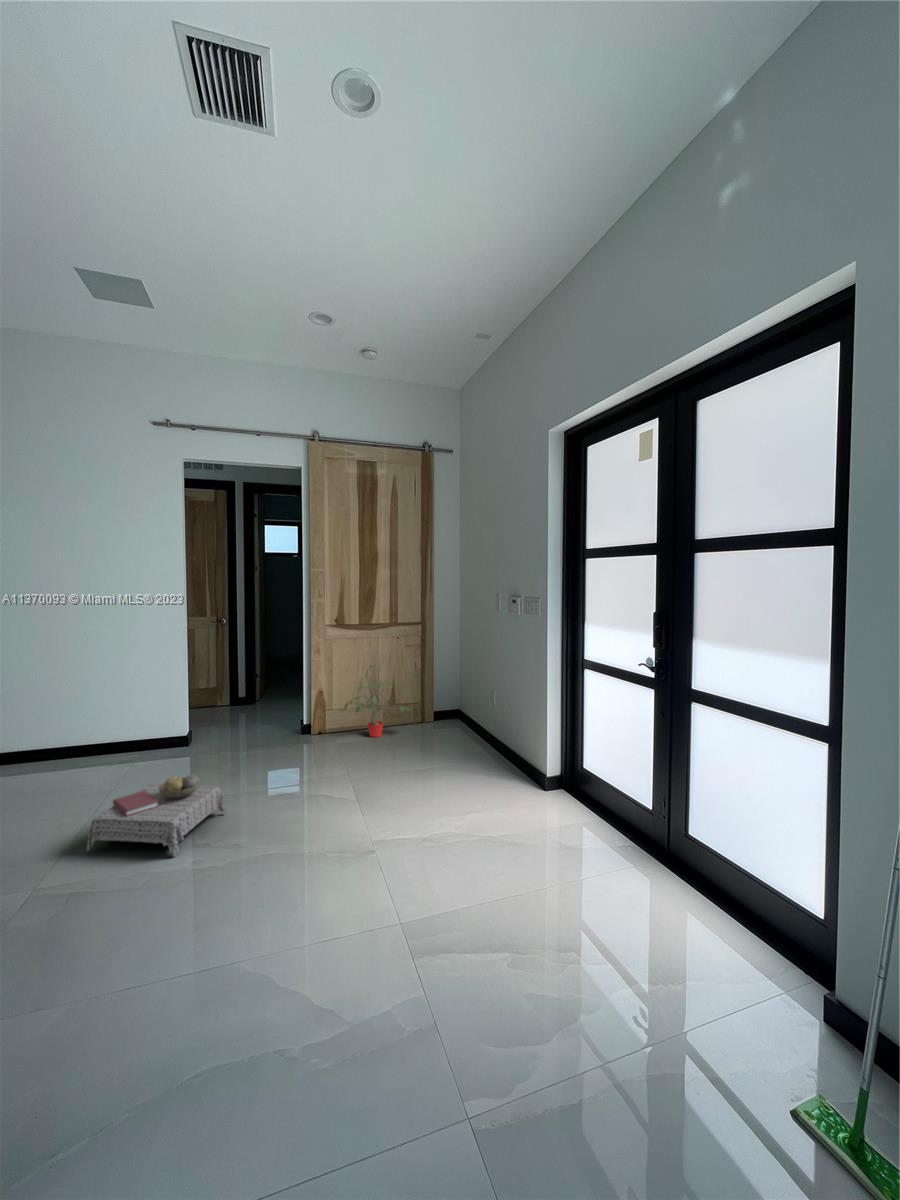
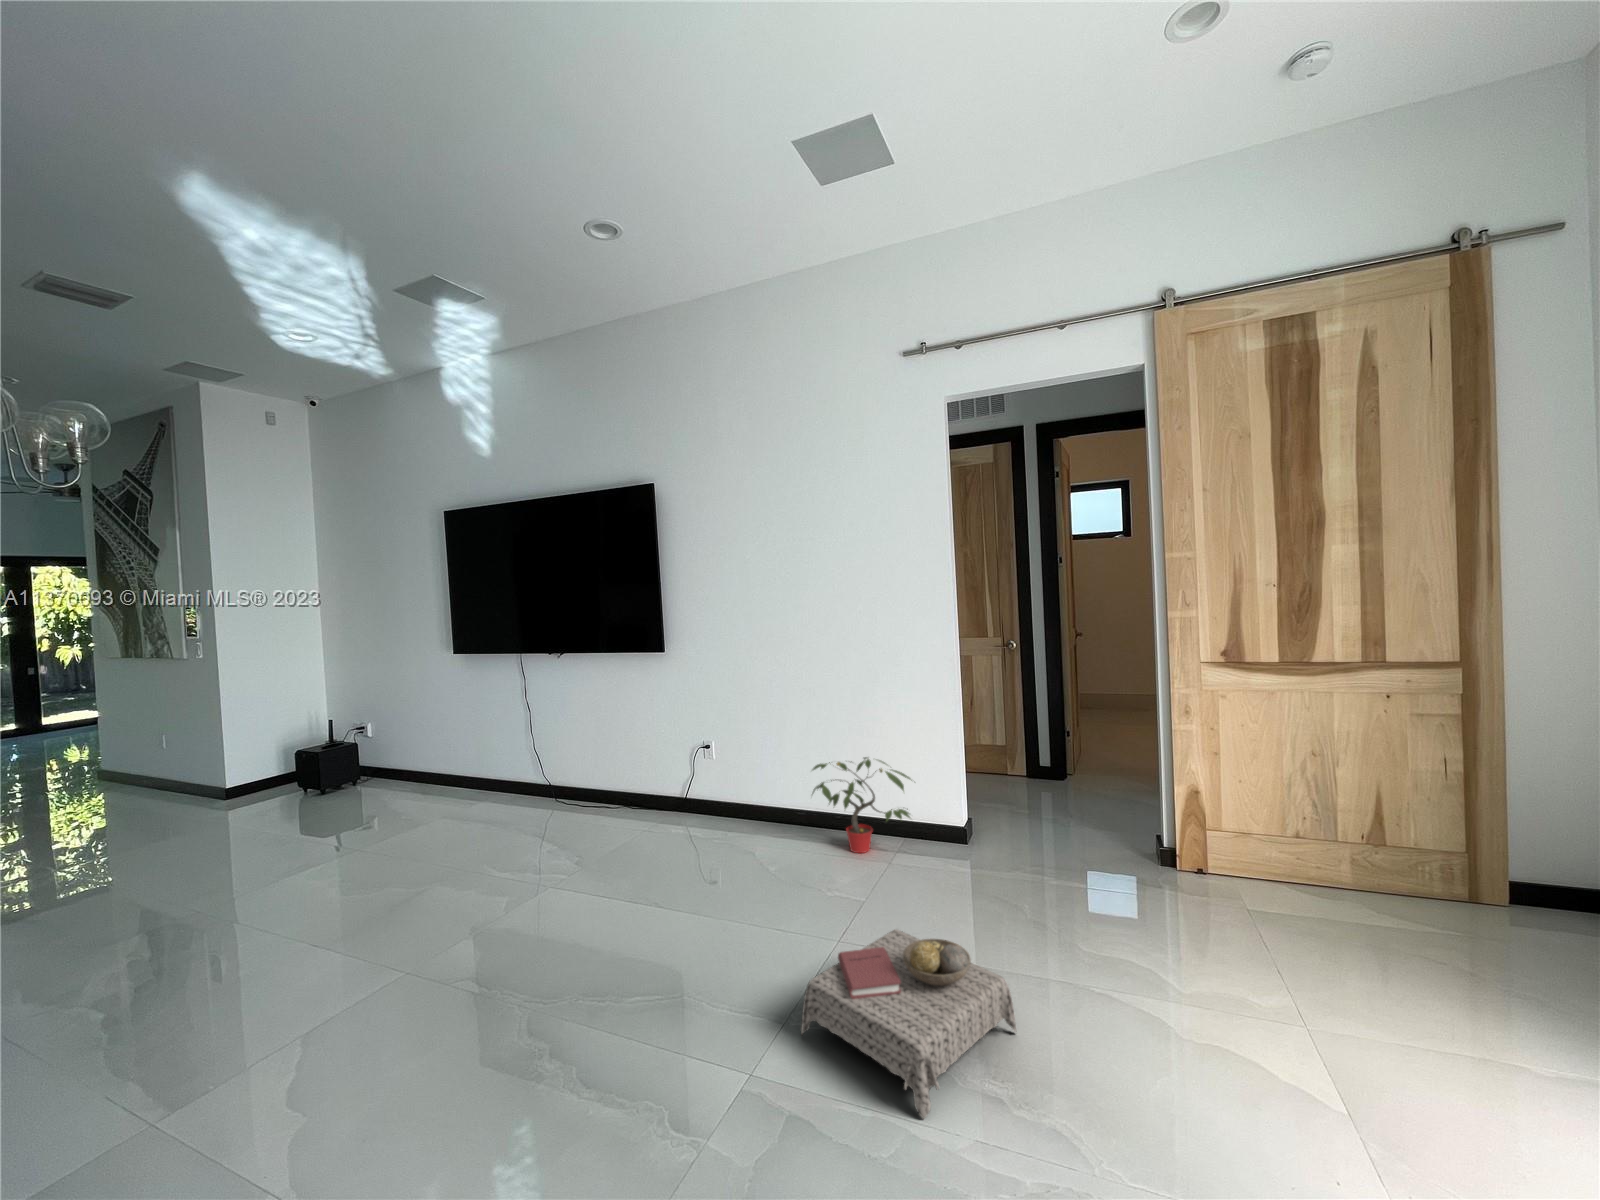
potted plant: present [345,681,409,737] -> present [812,757,912,853]

